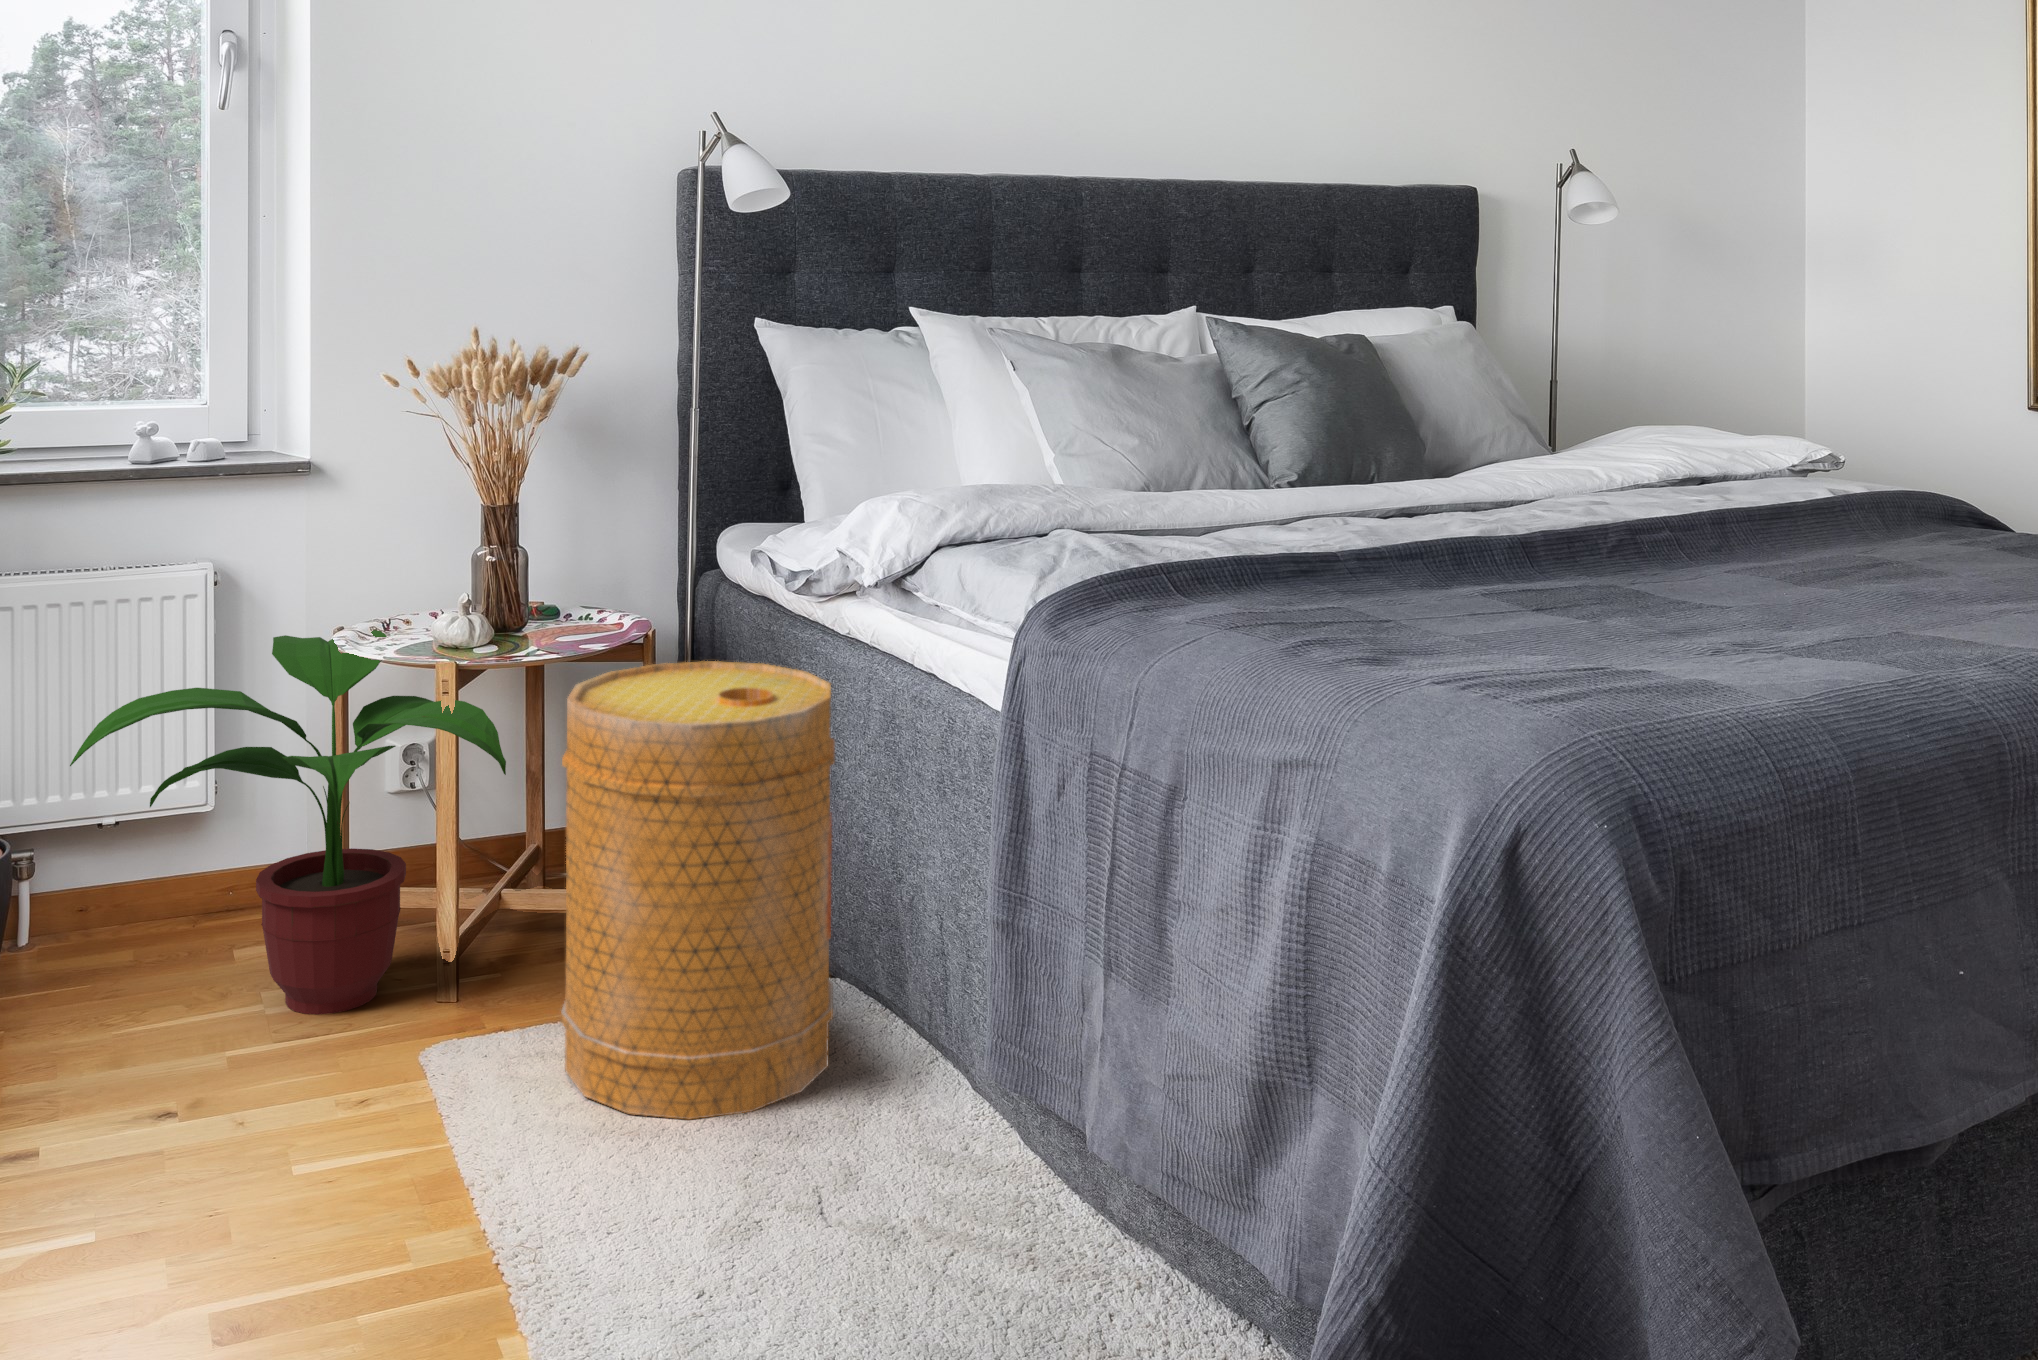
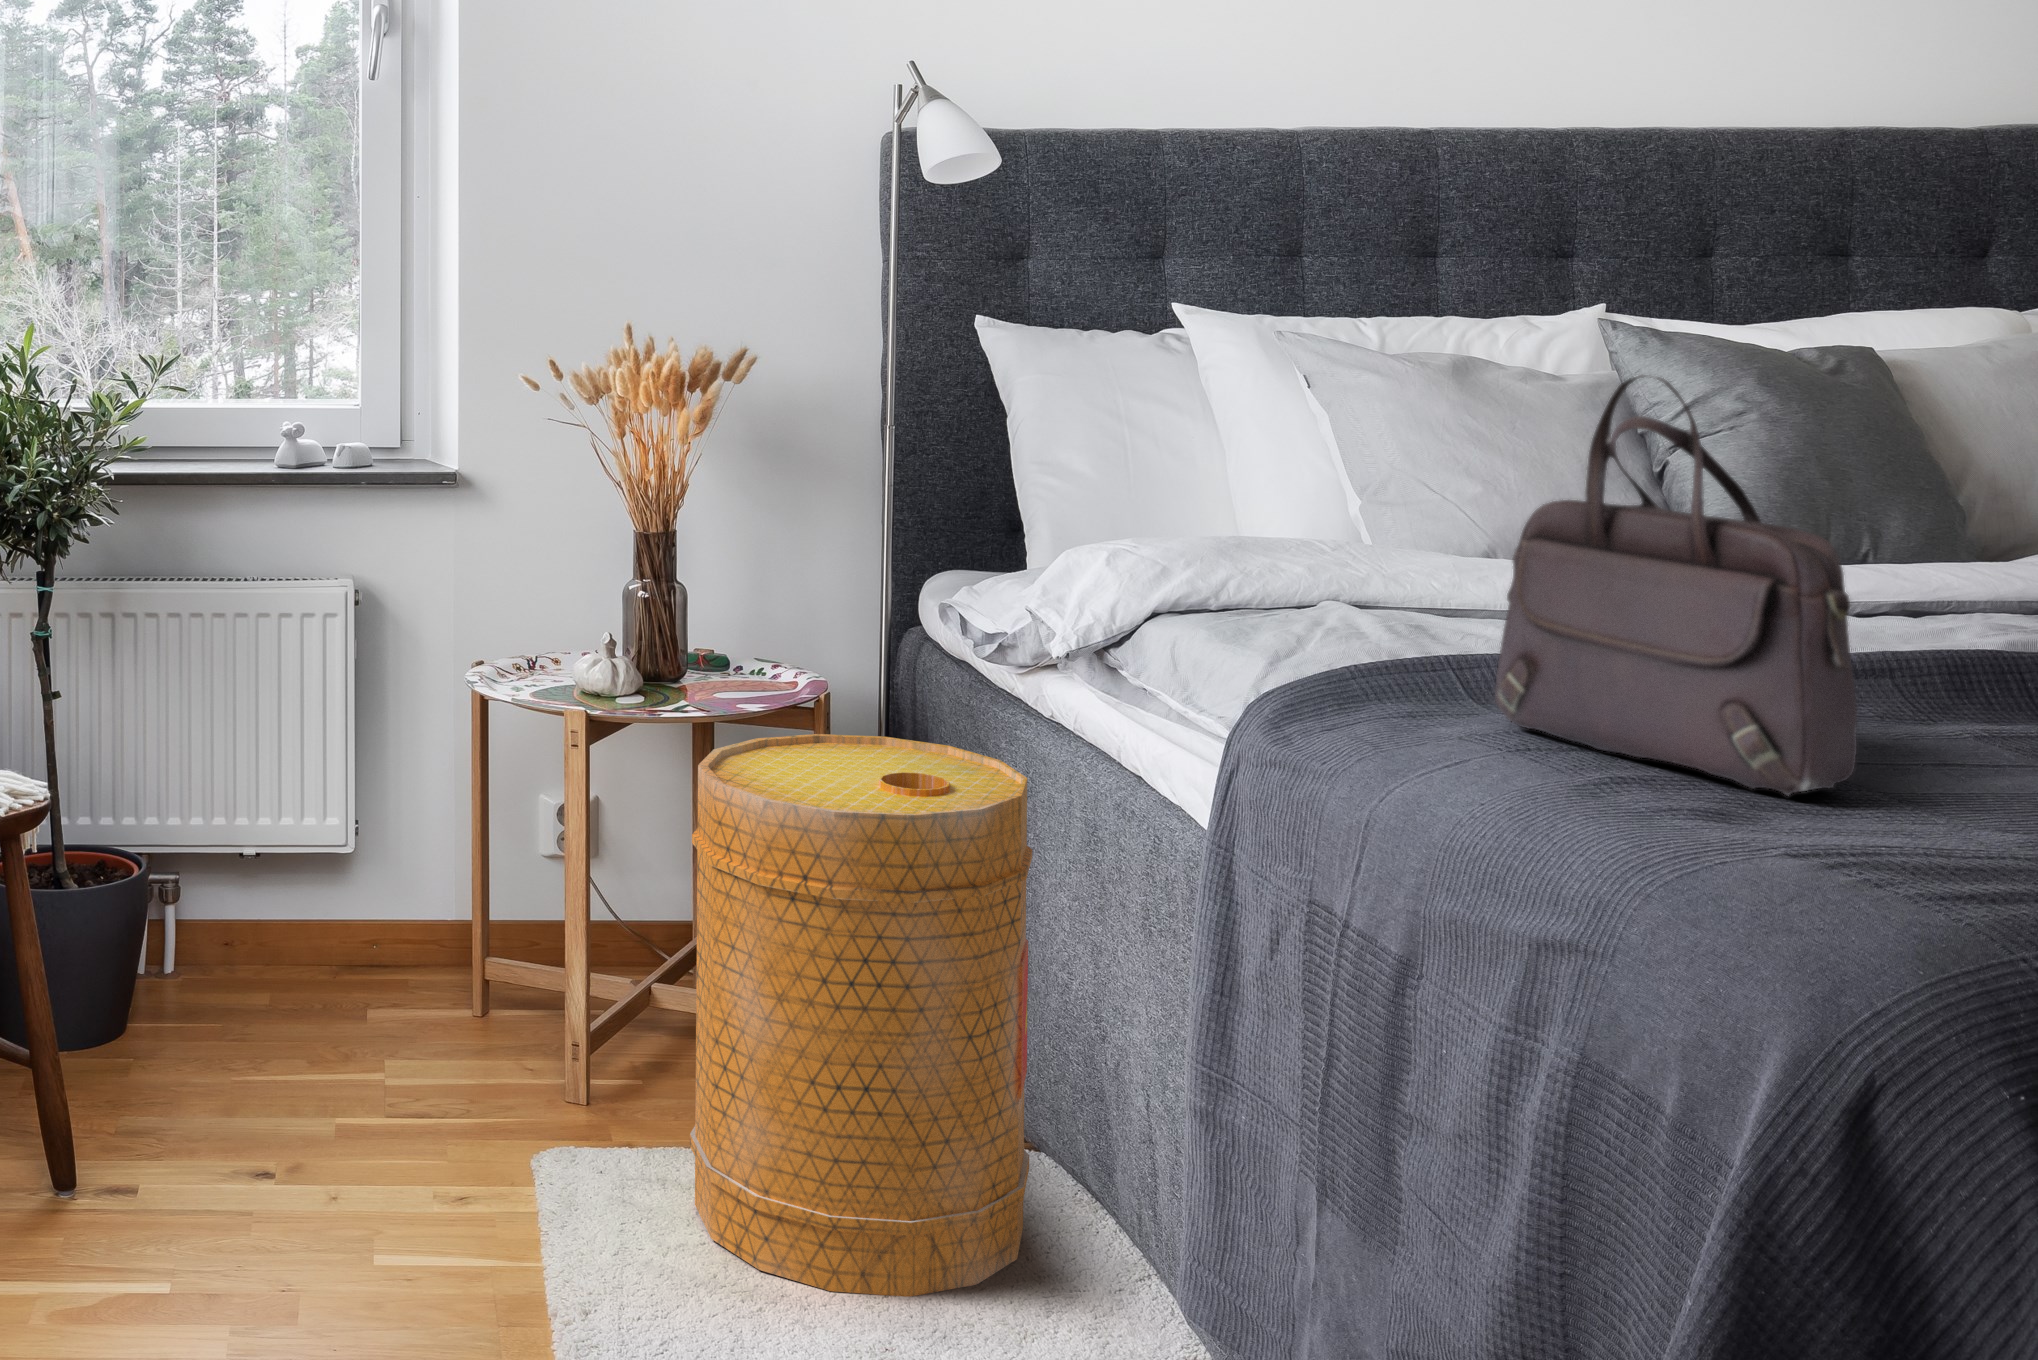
handbag: none [1185,354,1415,642] -> present [1495,375,1857,796]
potted plant: present [70,630,506,1015] -> none [190,665,641,1093]

